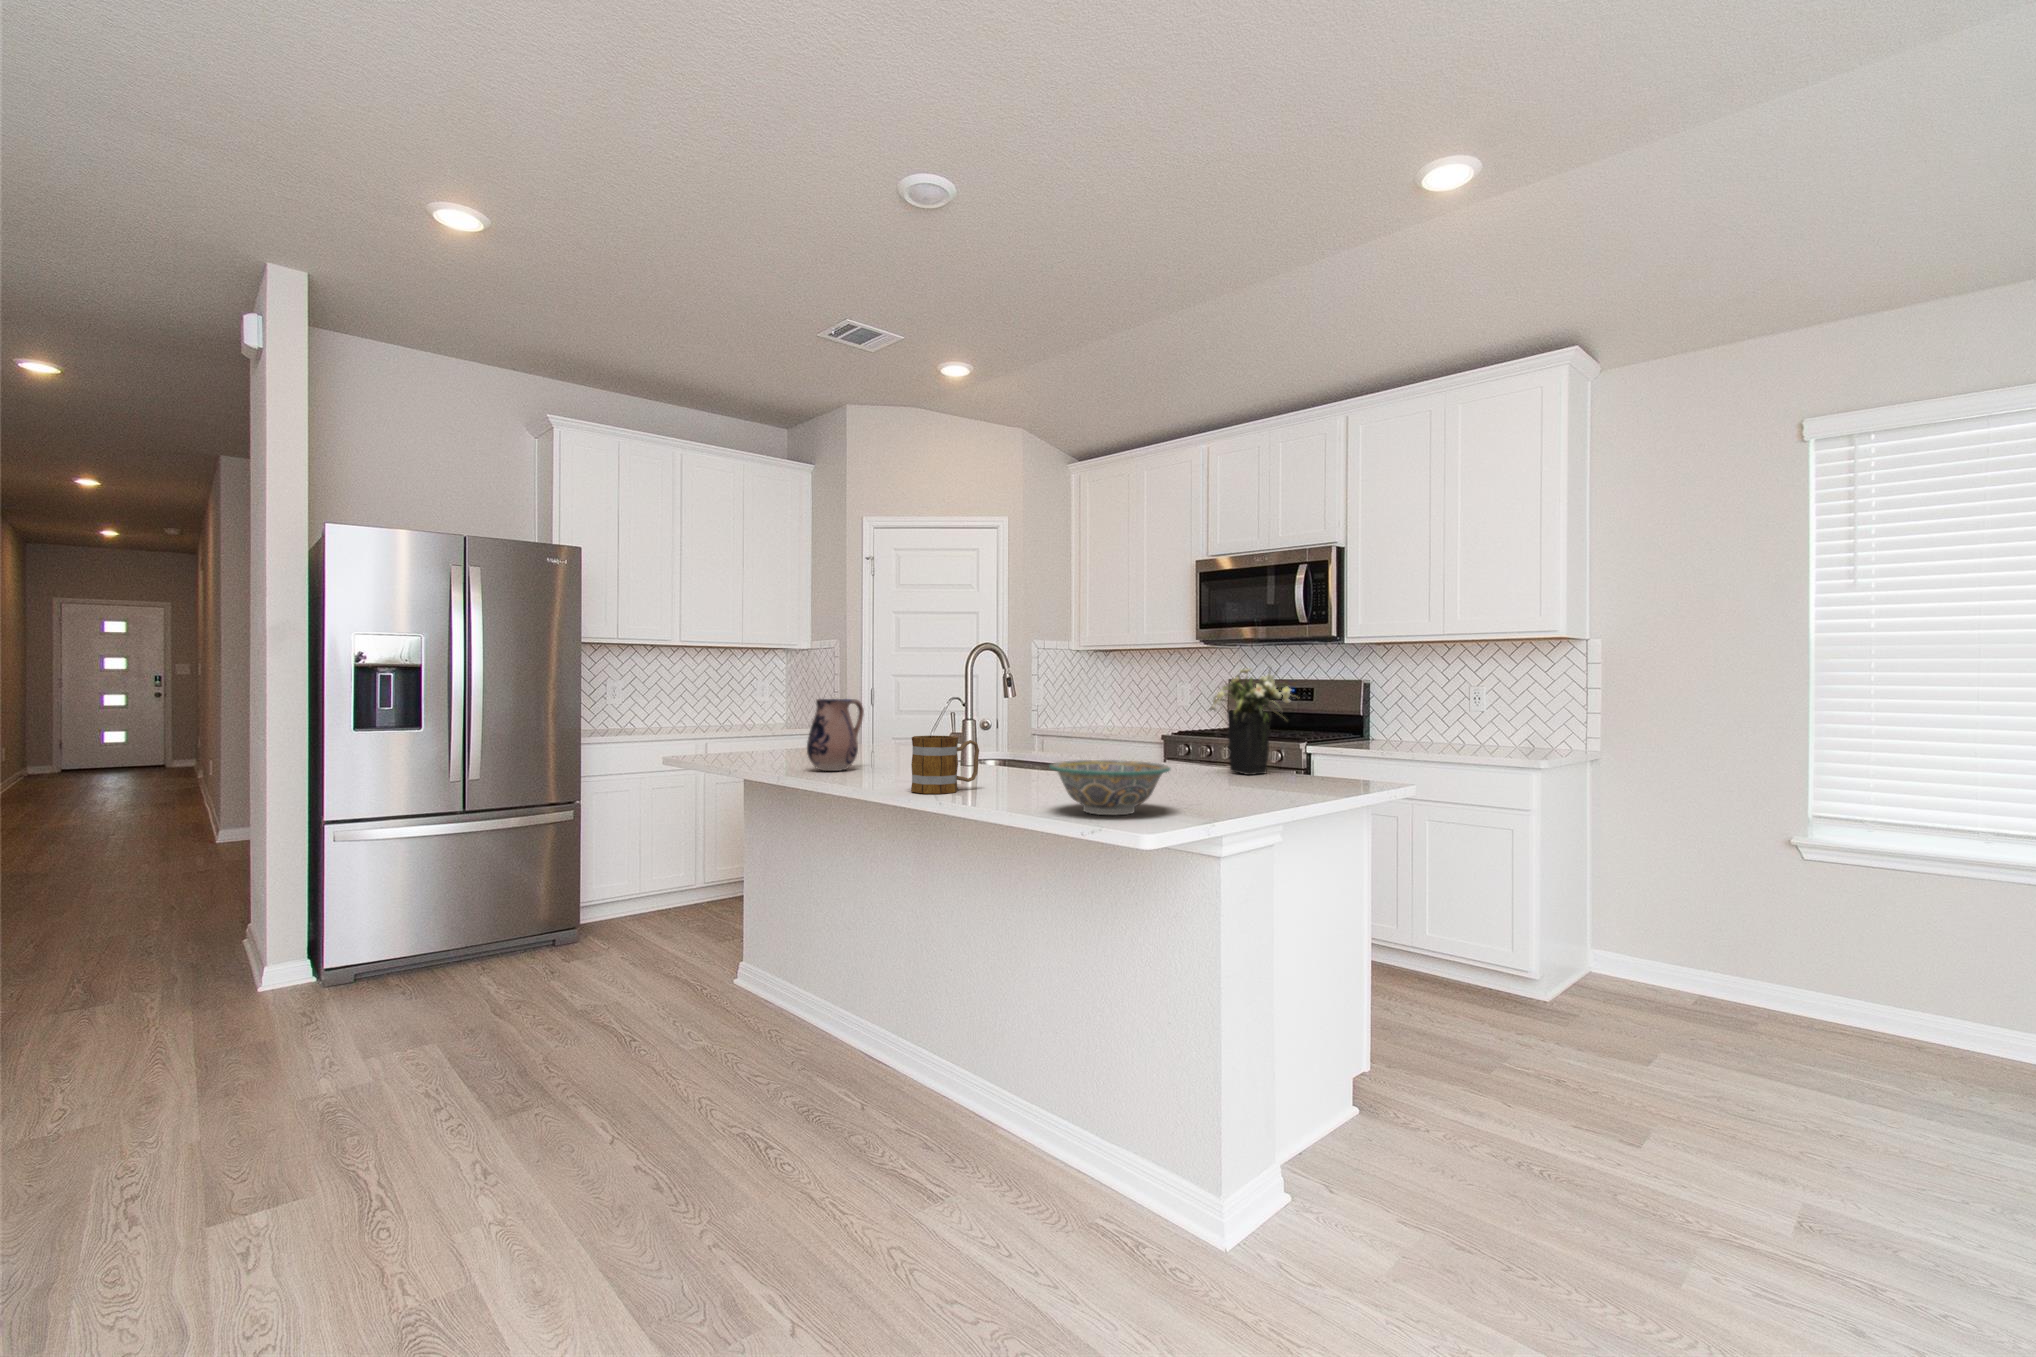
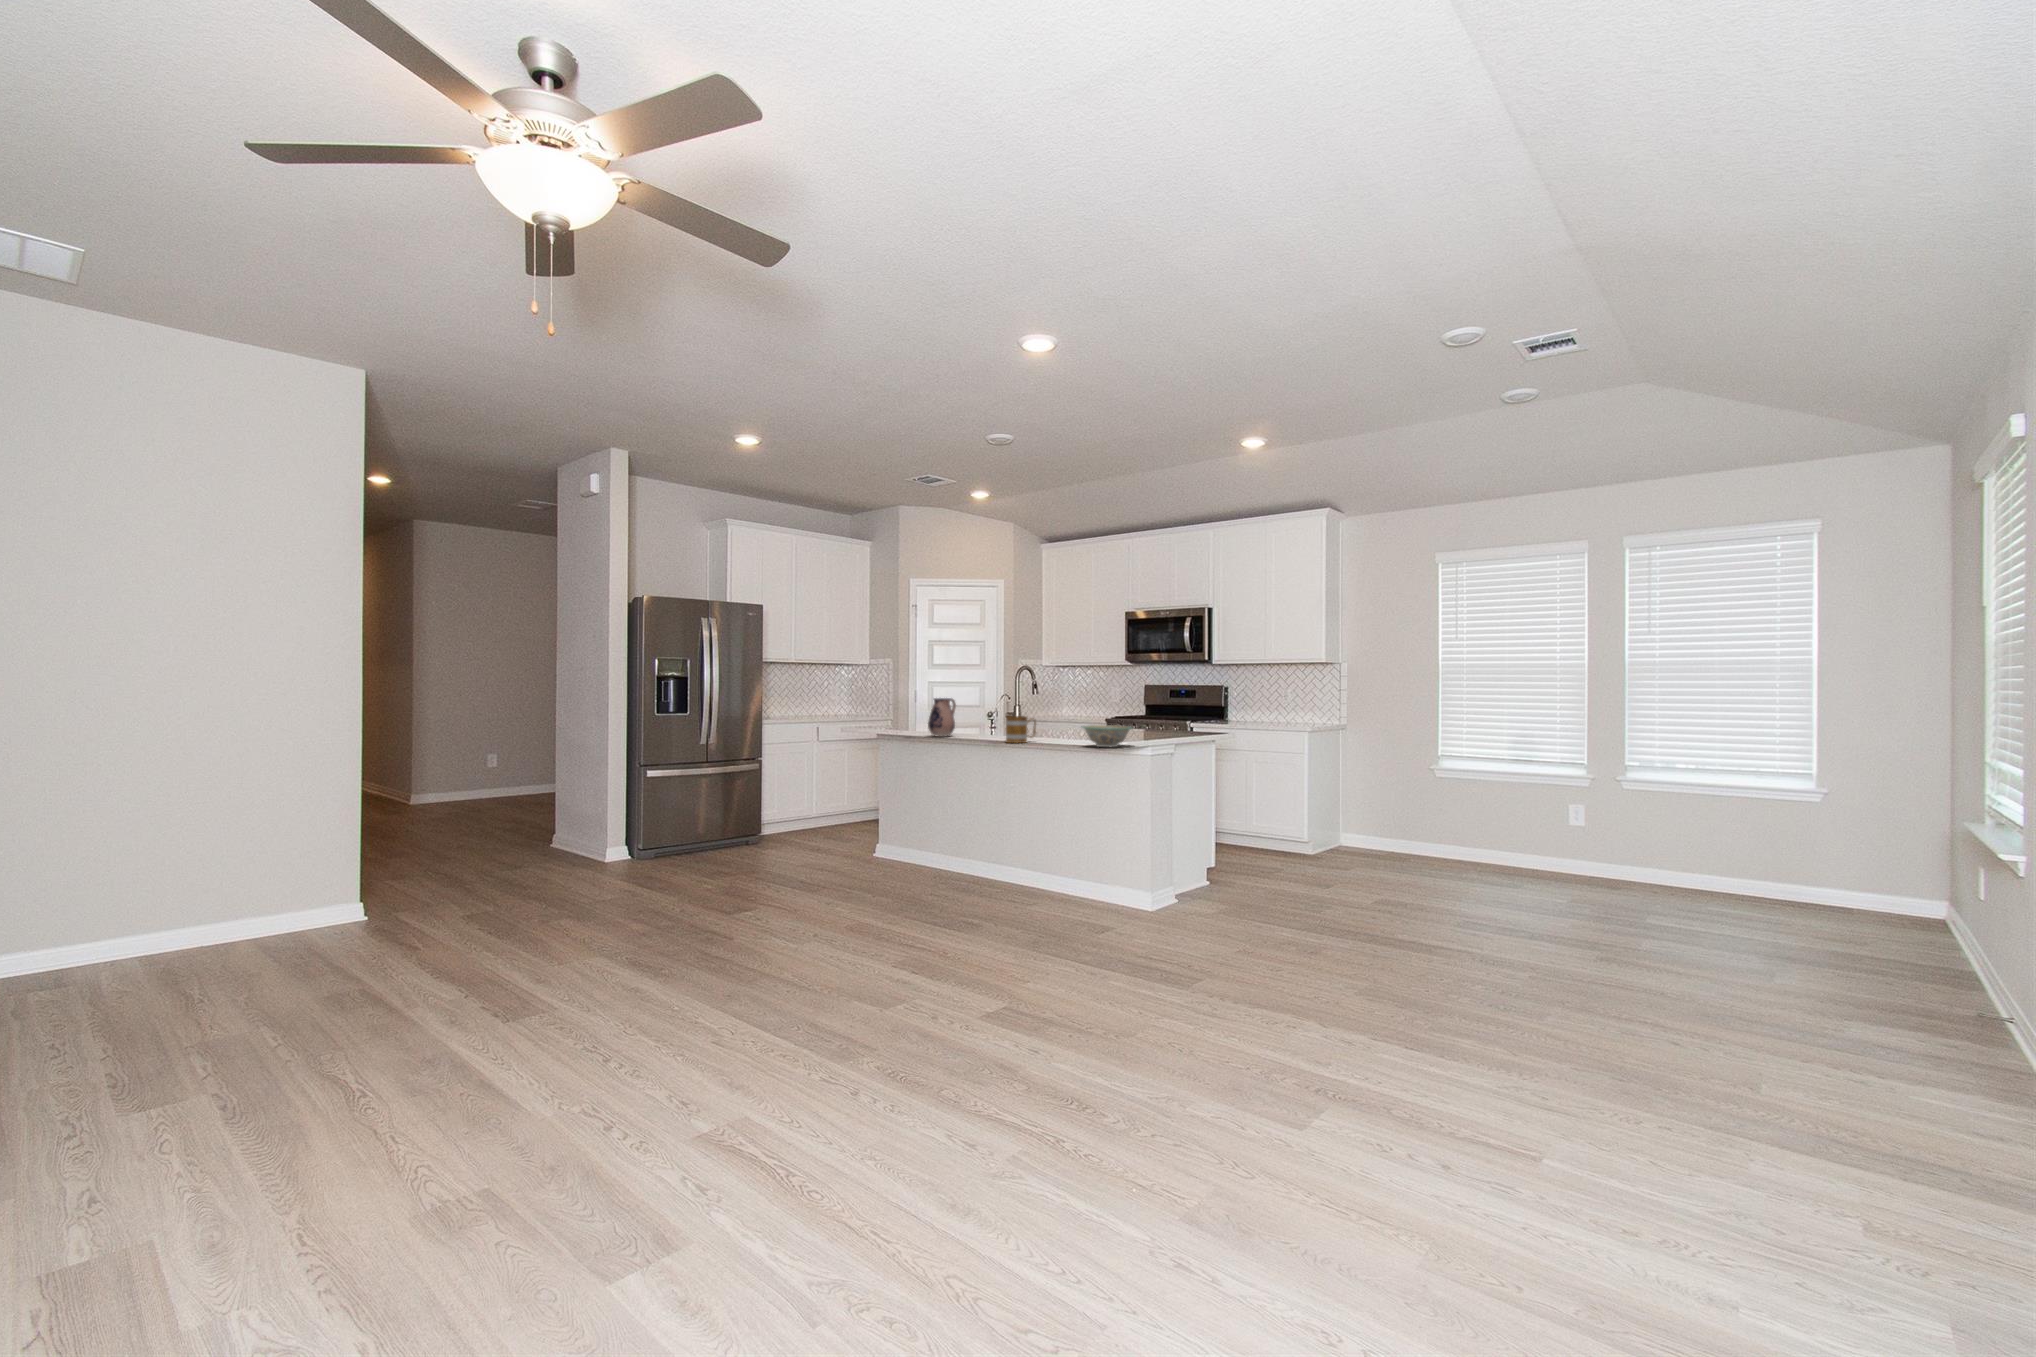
flower arrangement: present [1210,668,1291,775] -> none [1142,680,1187,735]

